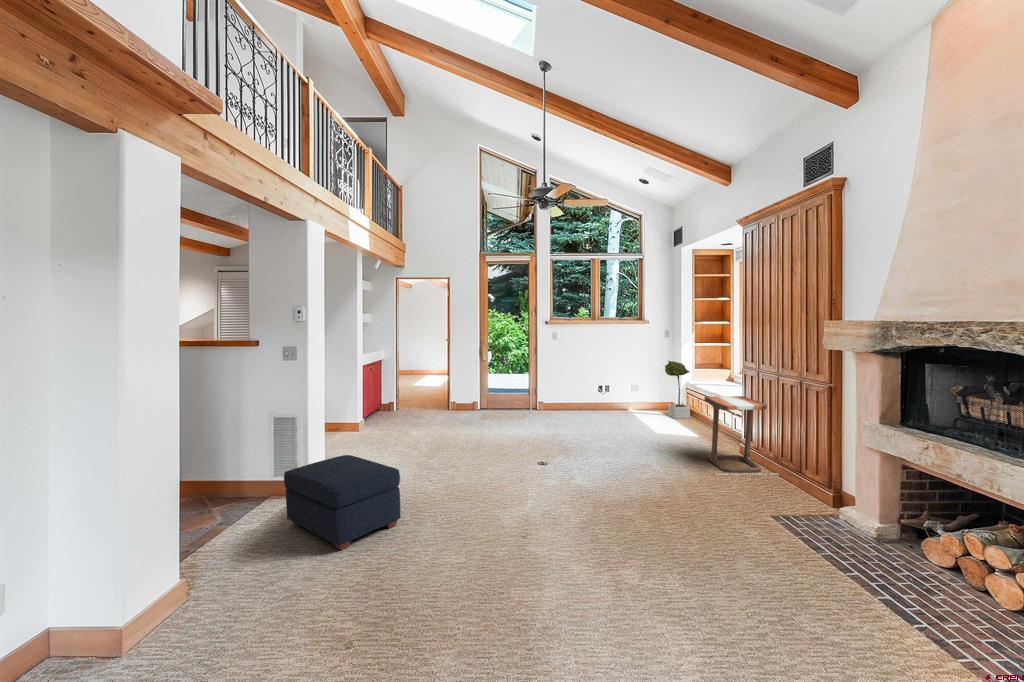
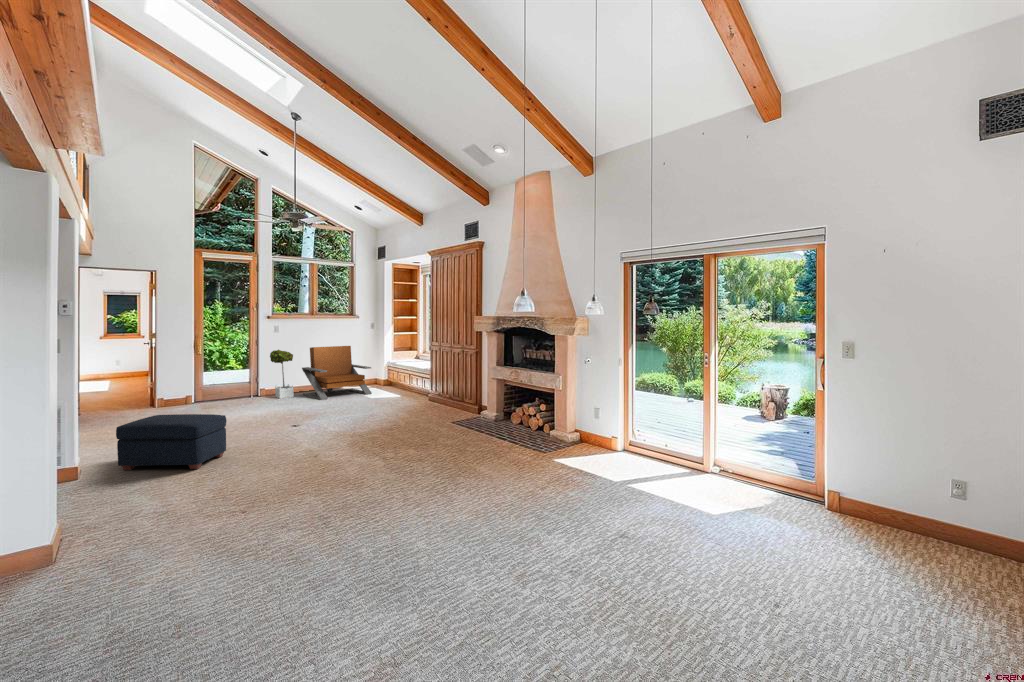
lounge chair: none [578,360,659,429] -> present [302,346,372,400]
potted tree: present [665,361,690,419] -> present [270,350,294,398]
side table: present [704,396,767,475] -> none [410,364,453,410]

